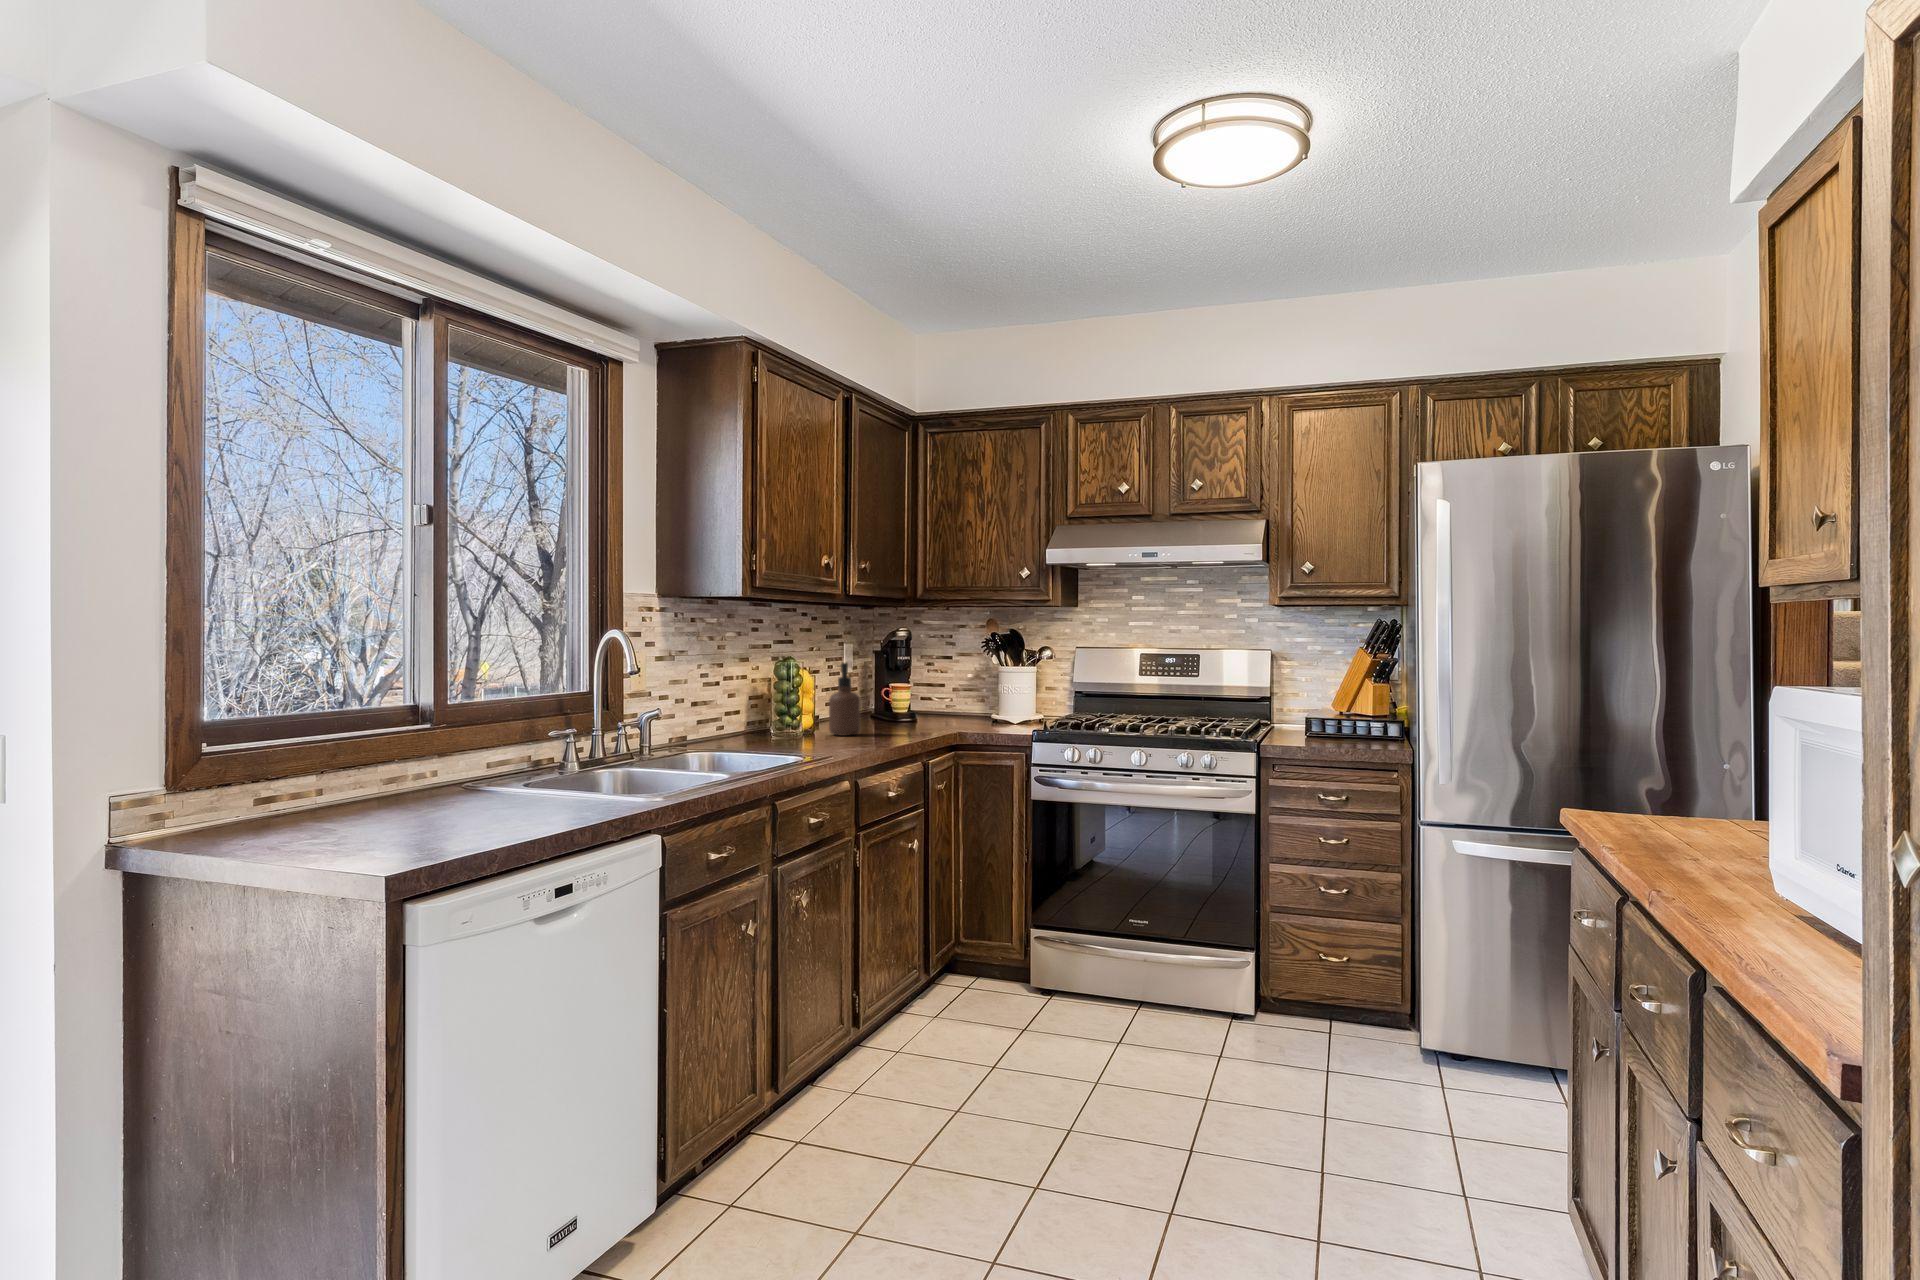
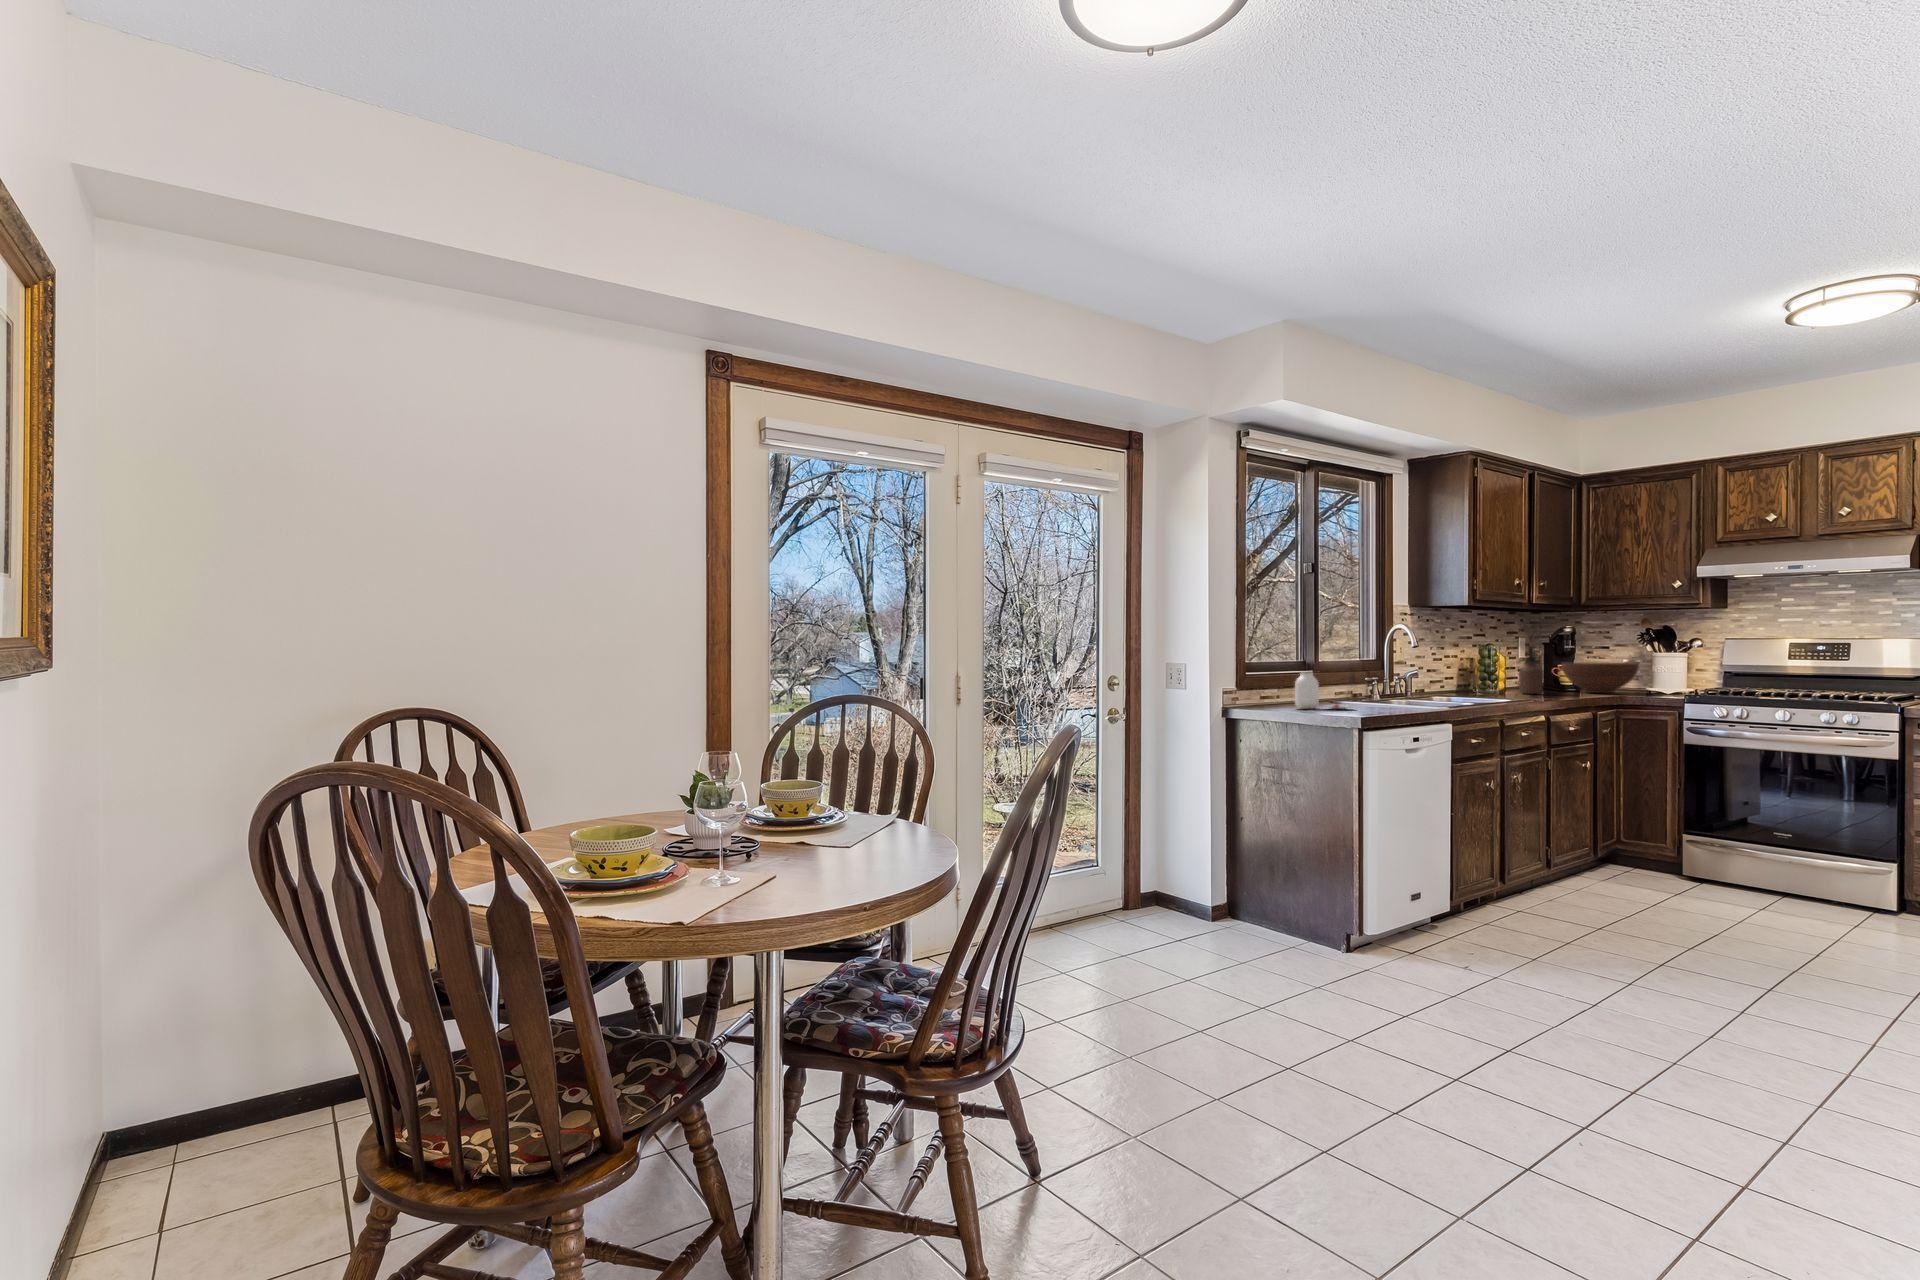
fruit bowl: none [888,682,981,727] -> present [1561,663,1639,693]
jar: none [315,742,464,831] -> present [1295,672,1351,709]

